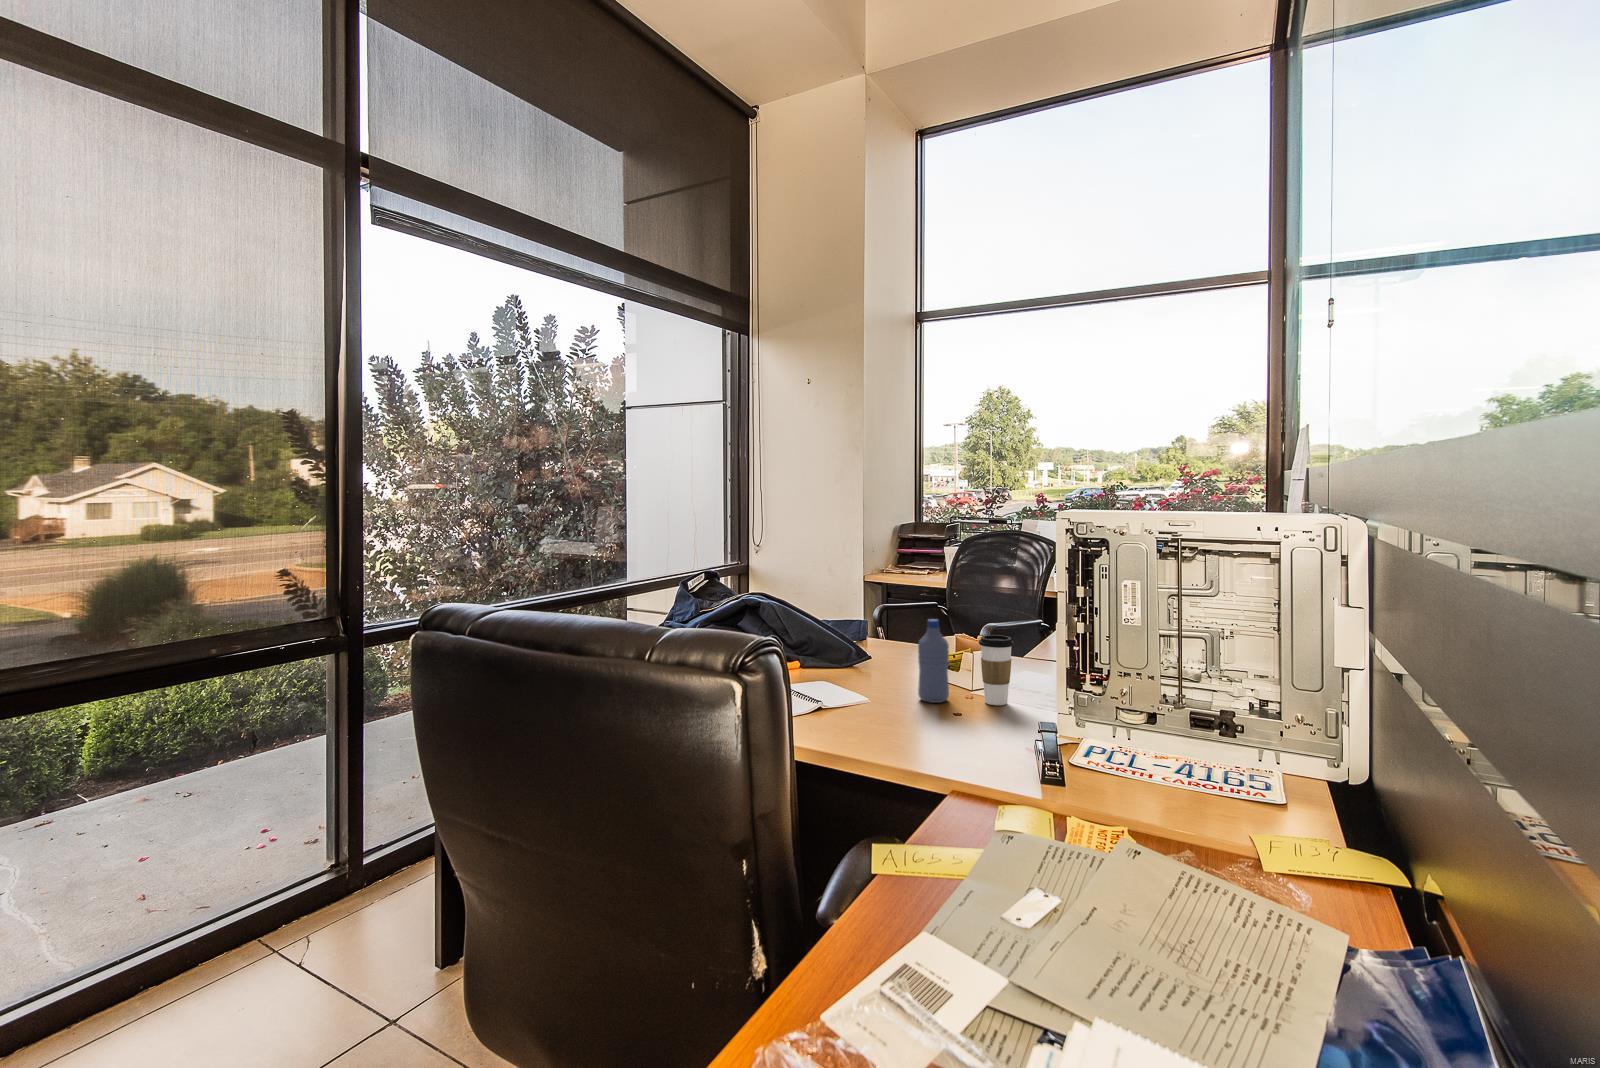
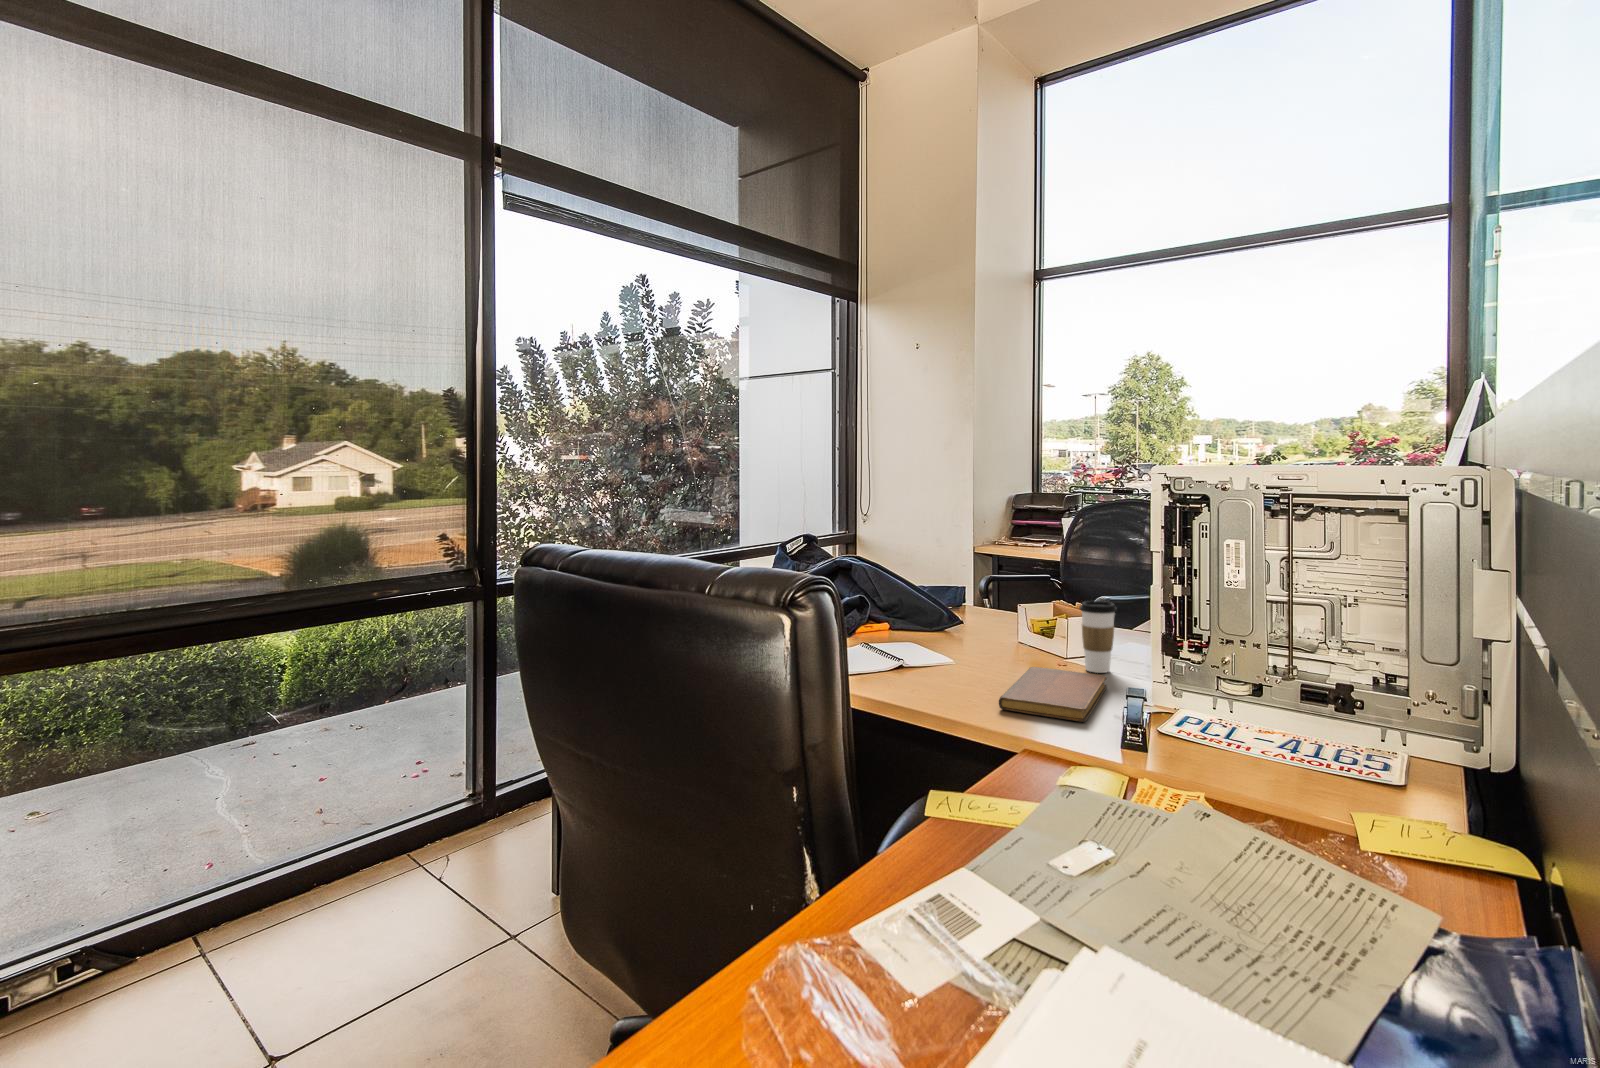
water bottle: present [918,619,949,703] -> none [1015,584,1047,668]
notebook: none [913,702,1009,758] -> present [999,667,1107,722]

